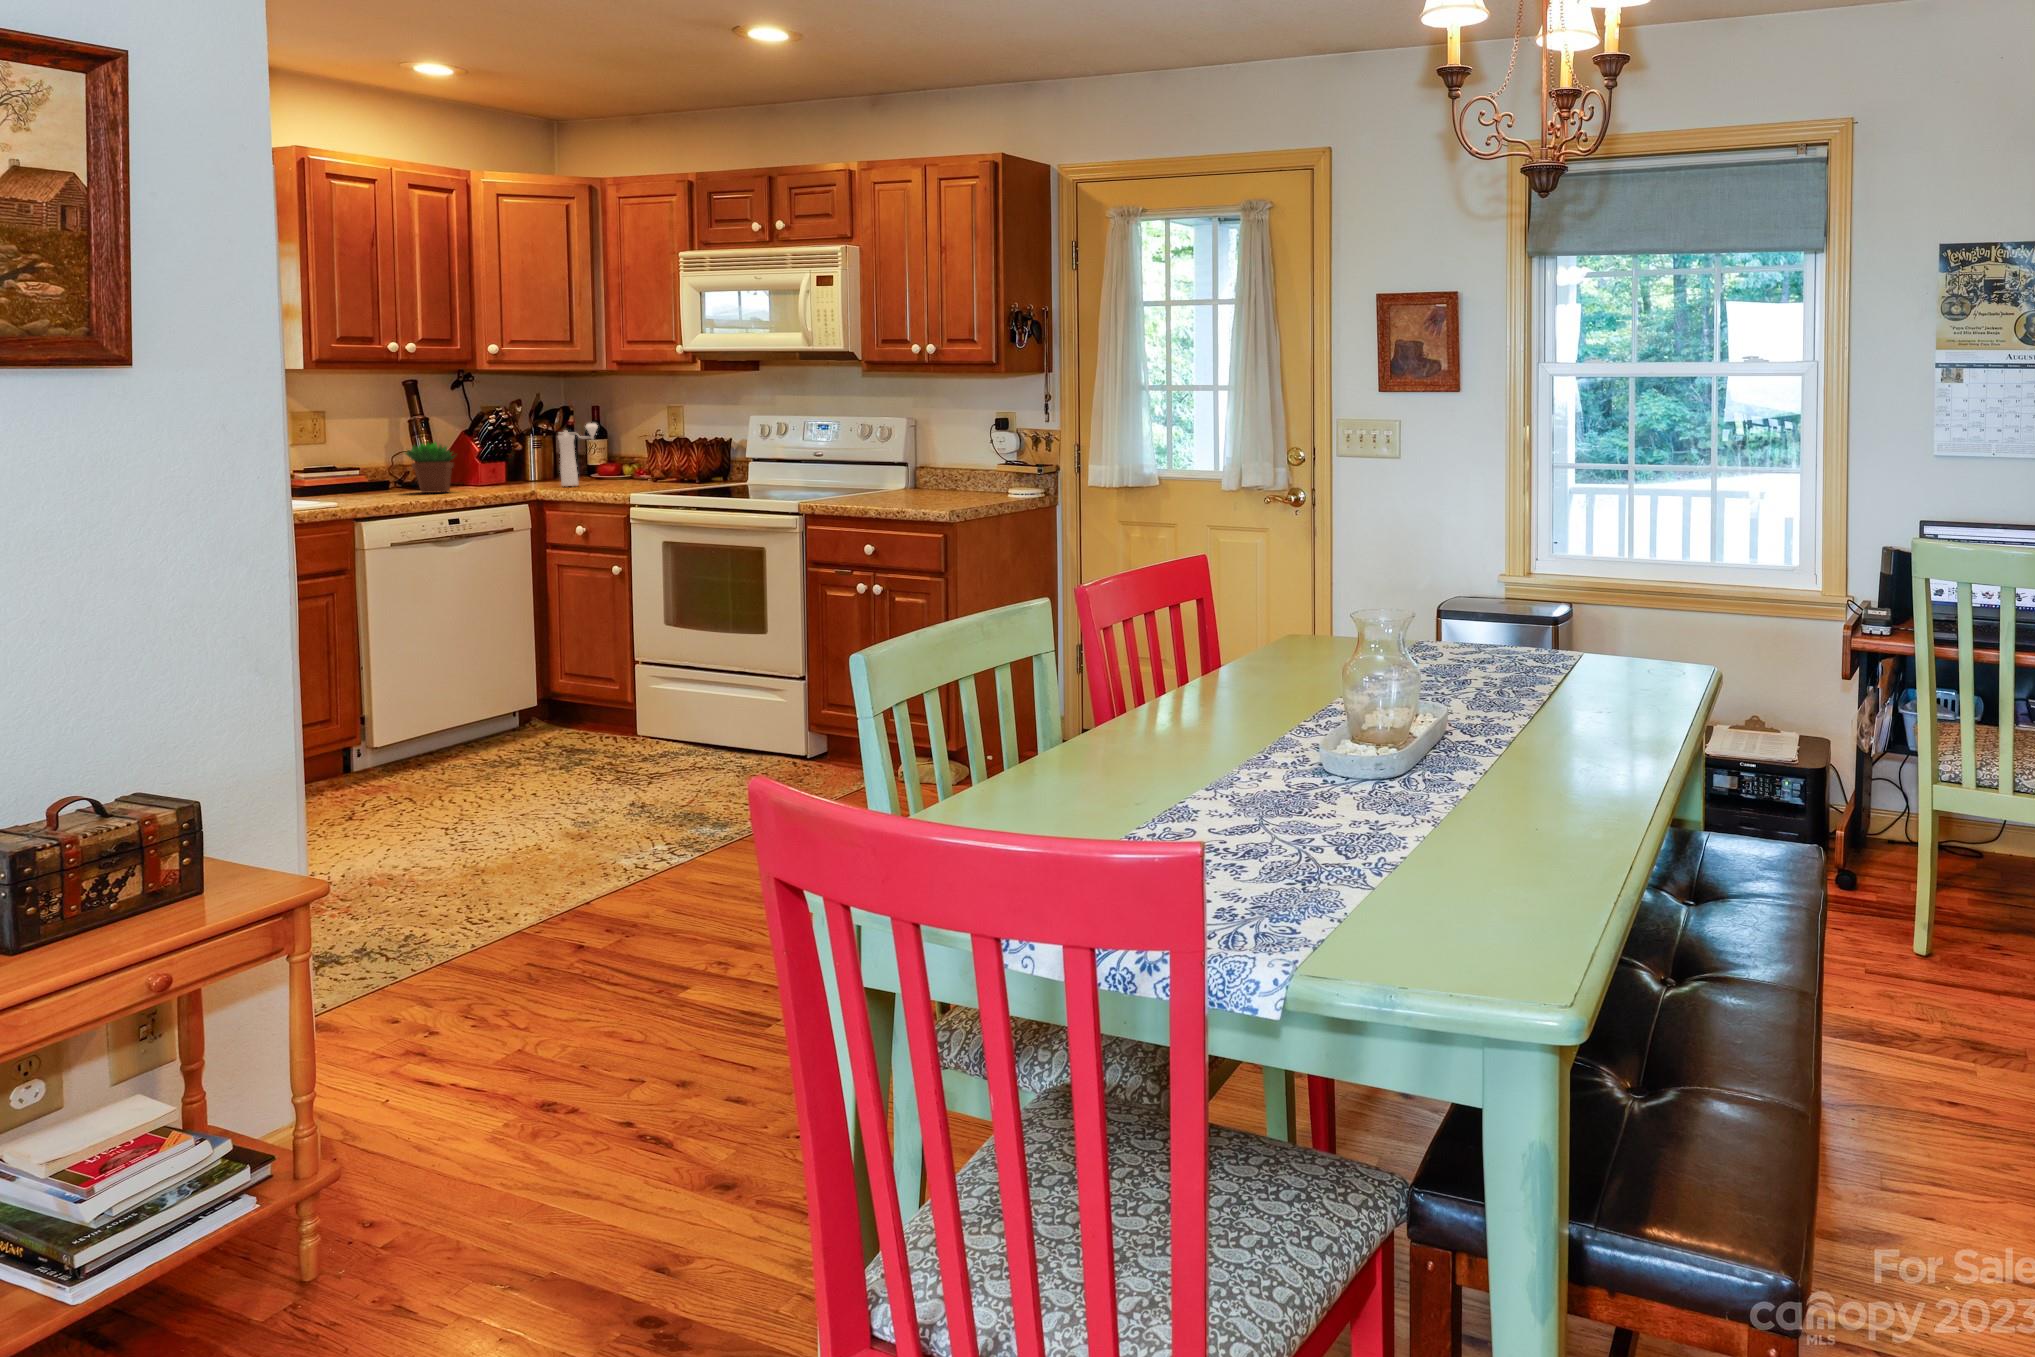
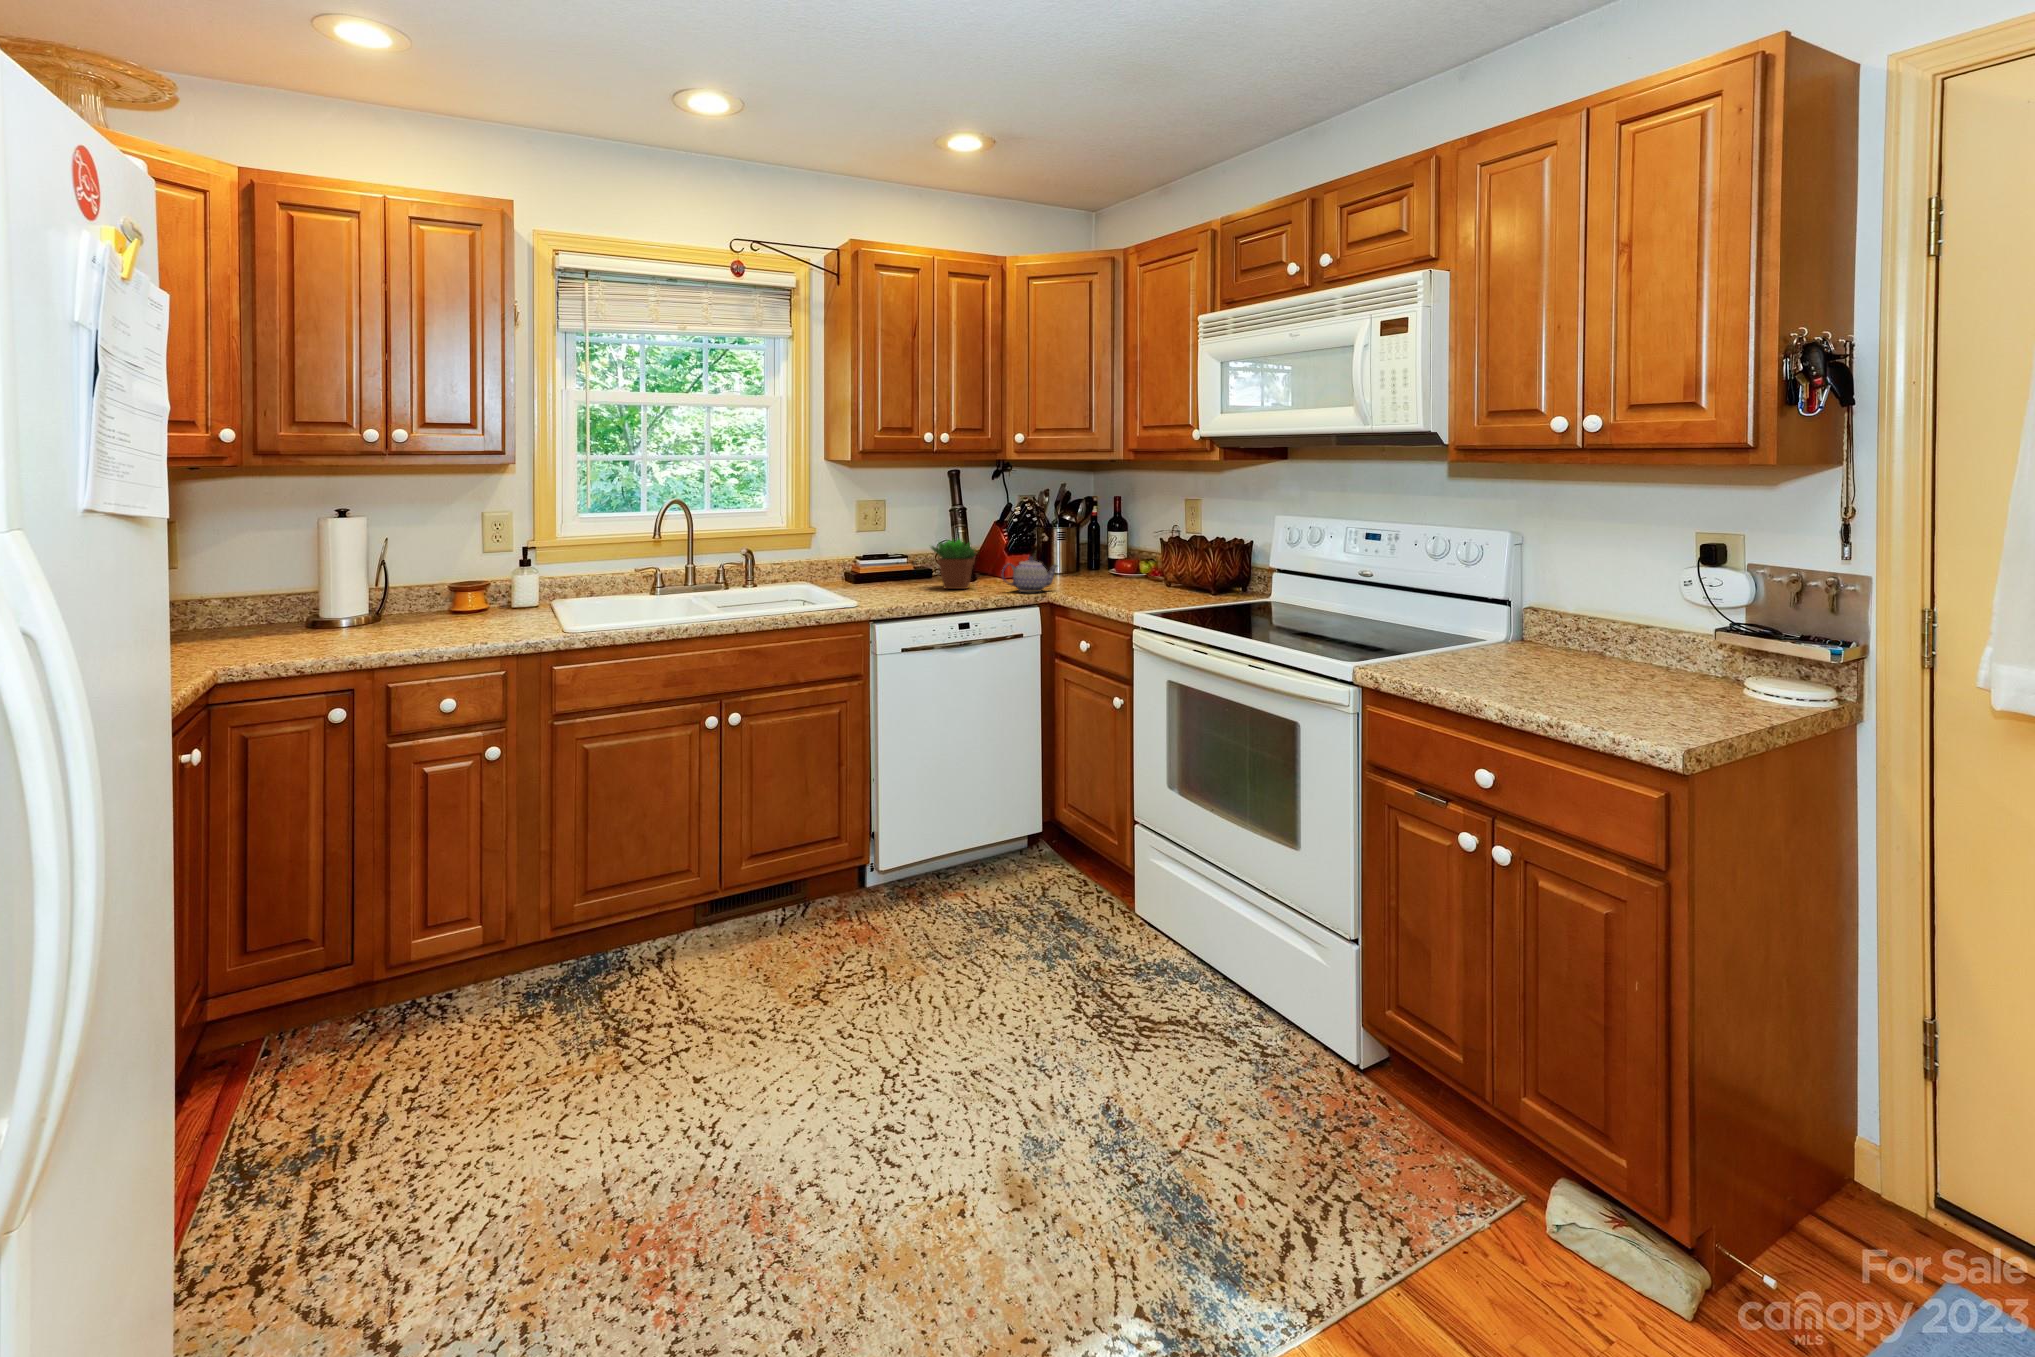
pepper mill: present [558,423,598,486] -> none [1076,521,1118,585]
teapot: none [485,456,544,491] -> present [1002,556,1057,592]

